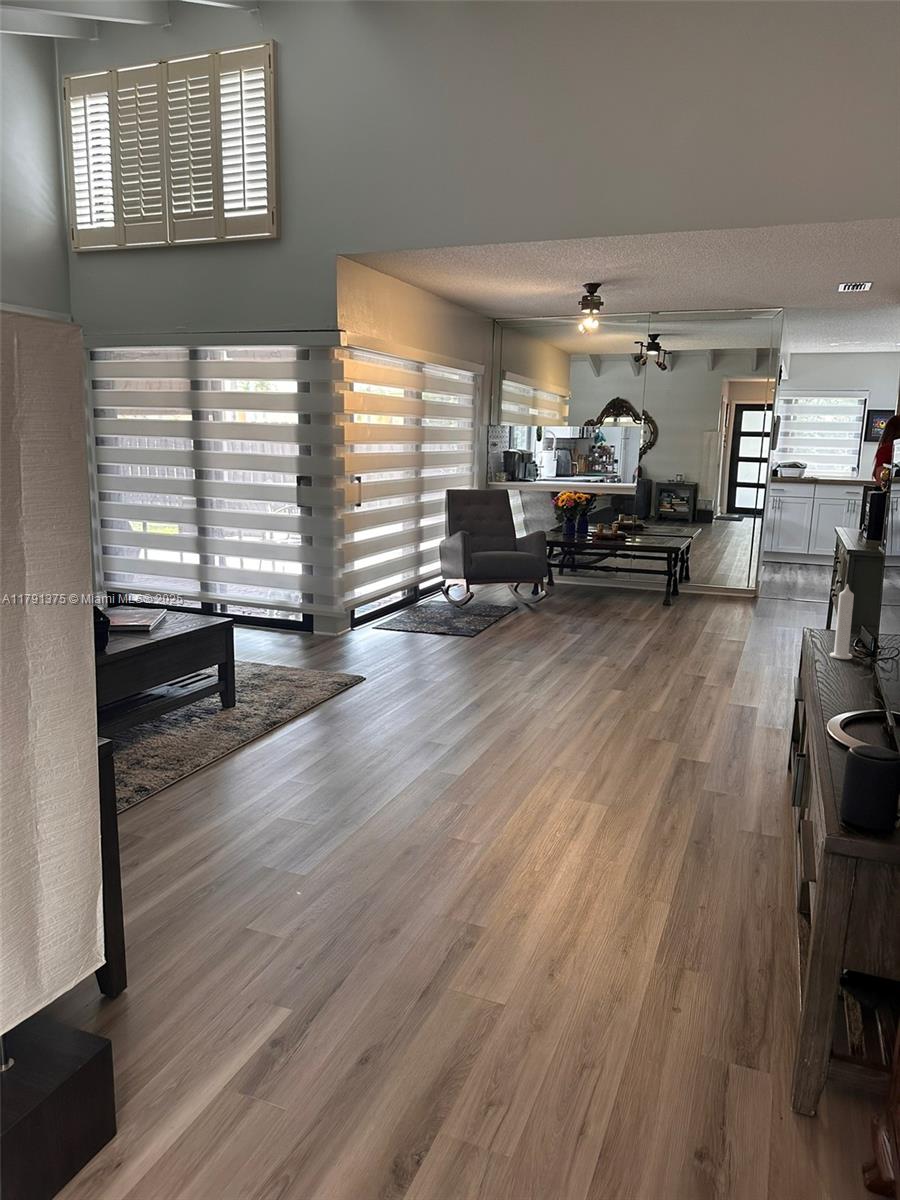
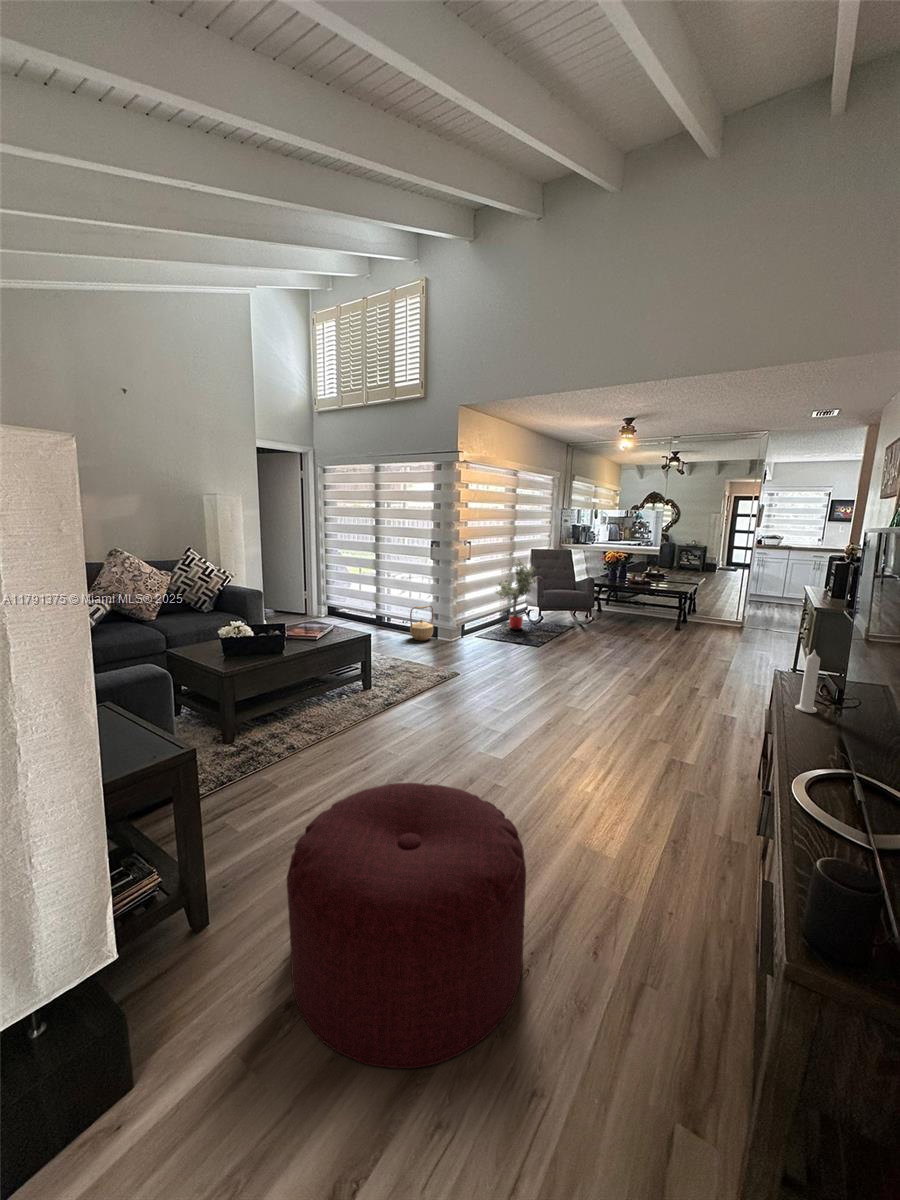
potted tree: none [394,501,461,615] -> present [496,559,536,630]
basket: none [265,579,304,637] -> present [410,606,433,641]
ottoman: none [278,767,560,1042] -> present [287,783,526,1068]

